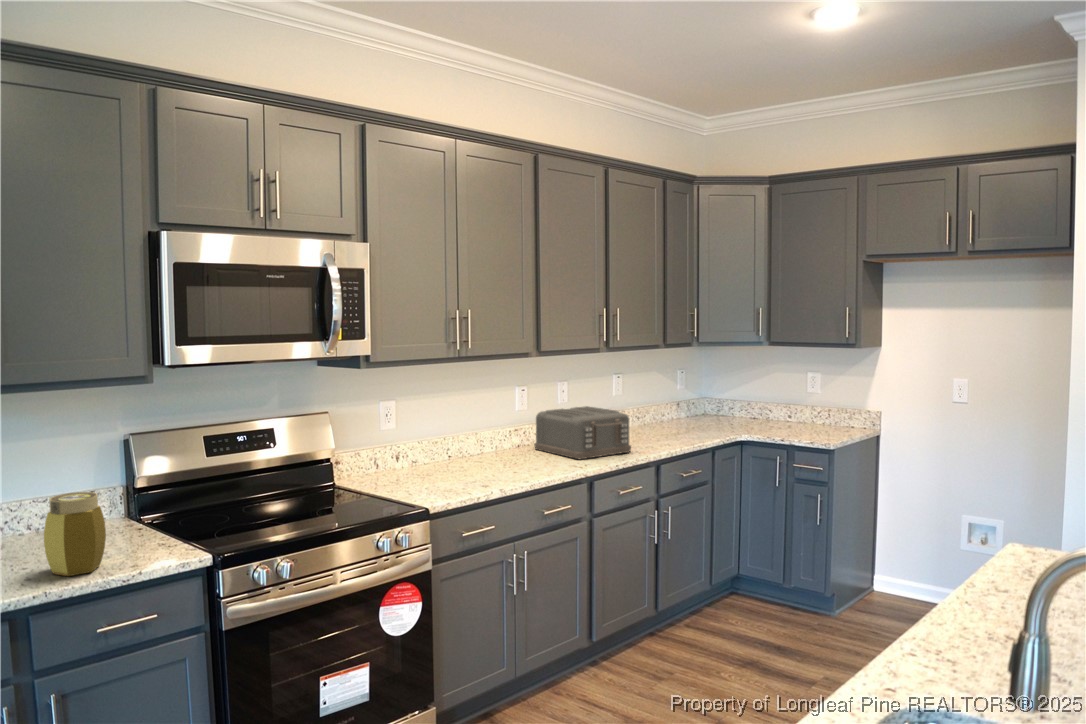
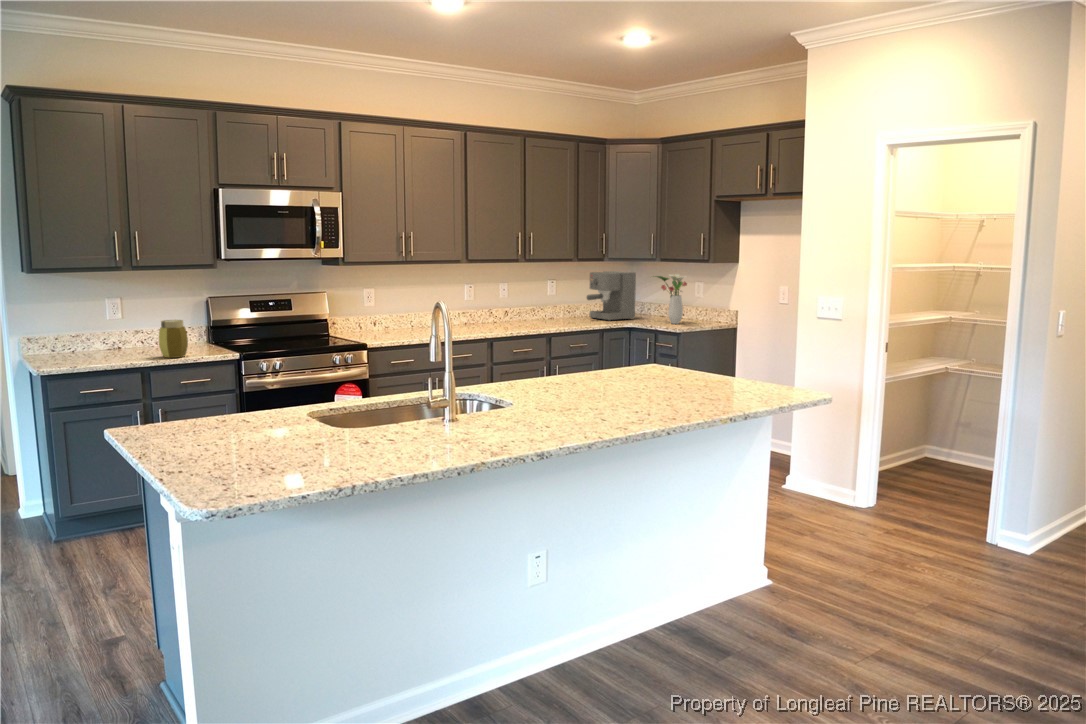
coffee maker: none [664,359,730,430] -> present [587,271,636,321]
flower arrangement: none [759,363,815,432] -> present [656,274,687,324]
toaster: present [534,406,631,460] -> none [474,299,534,331]

